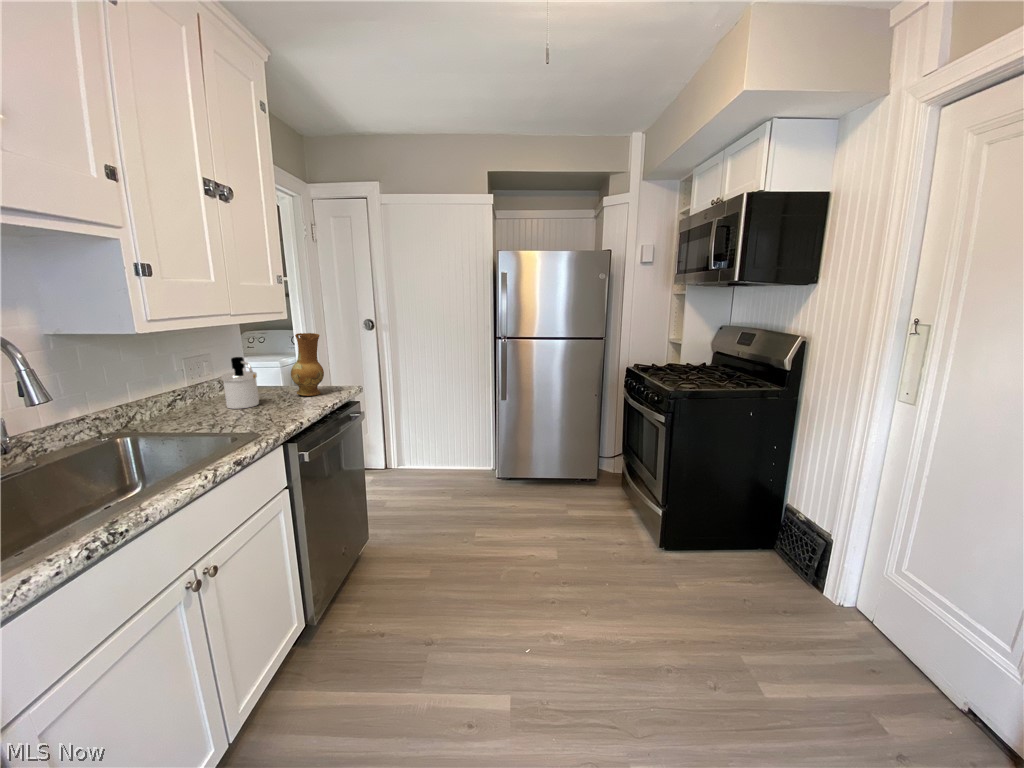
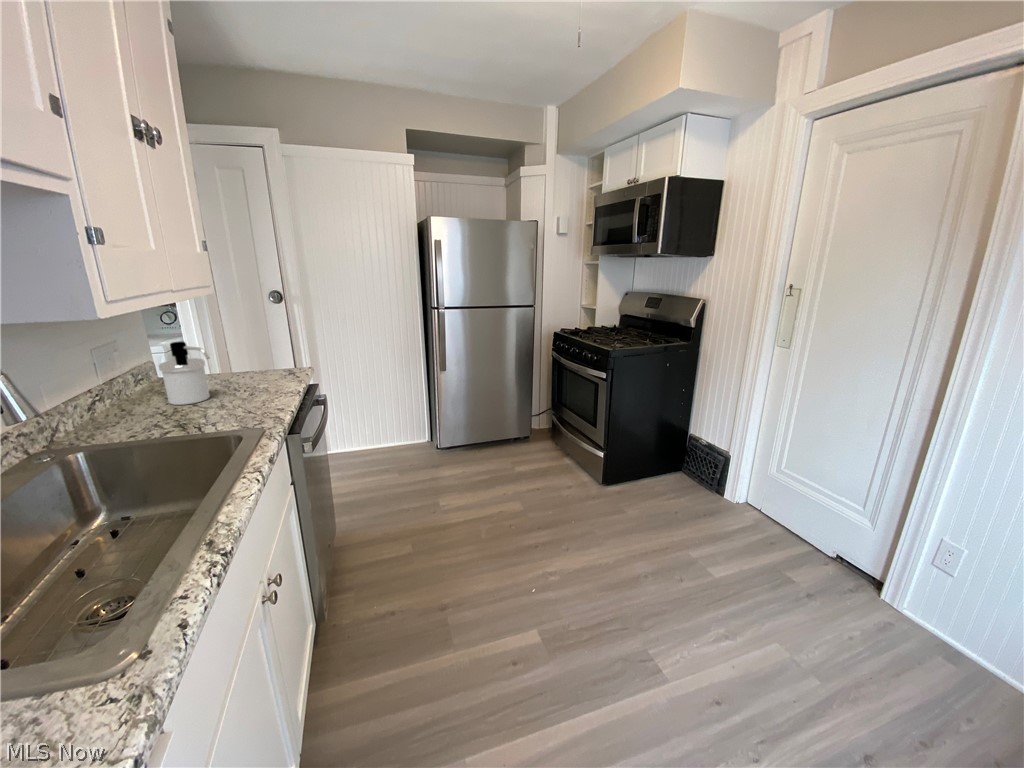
ceramic jug: present [291,333,324,396] -> none [237,309,278,382]

